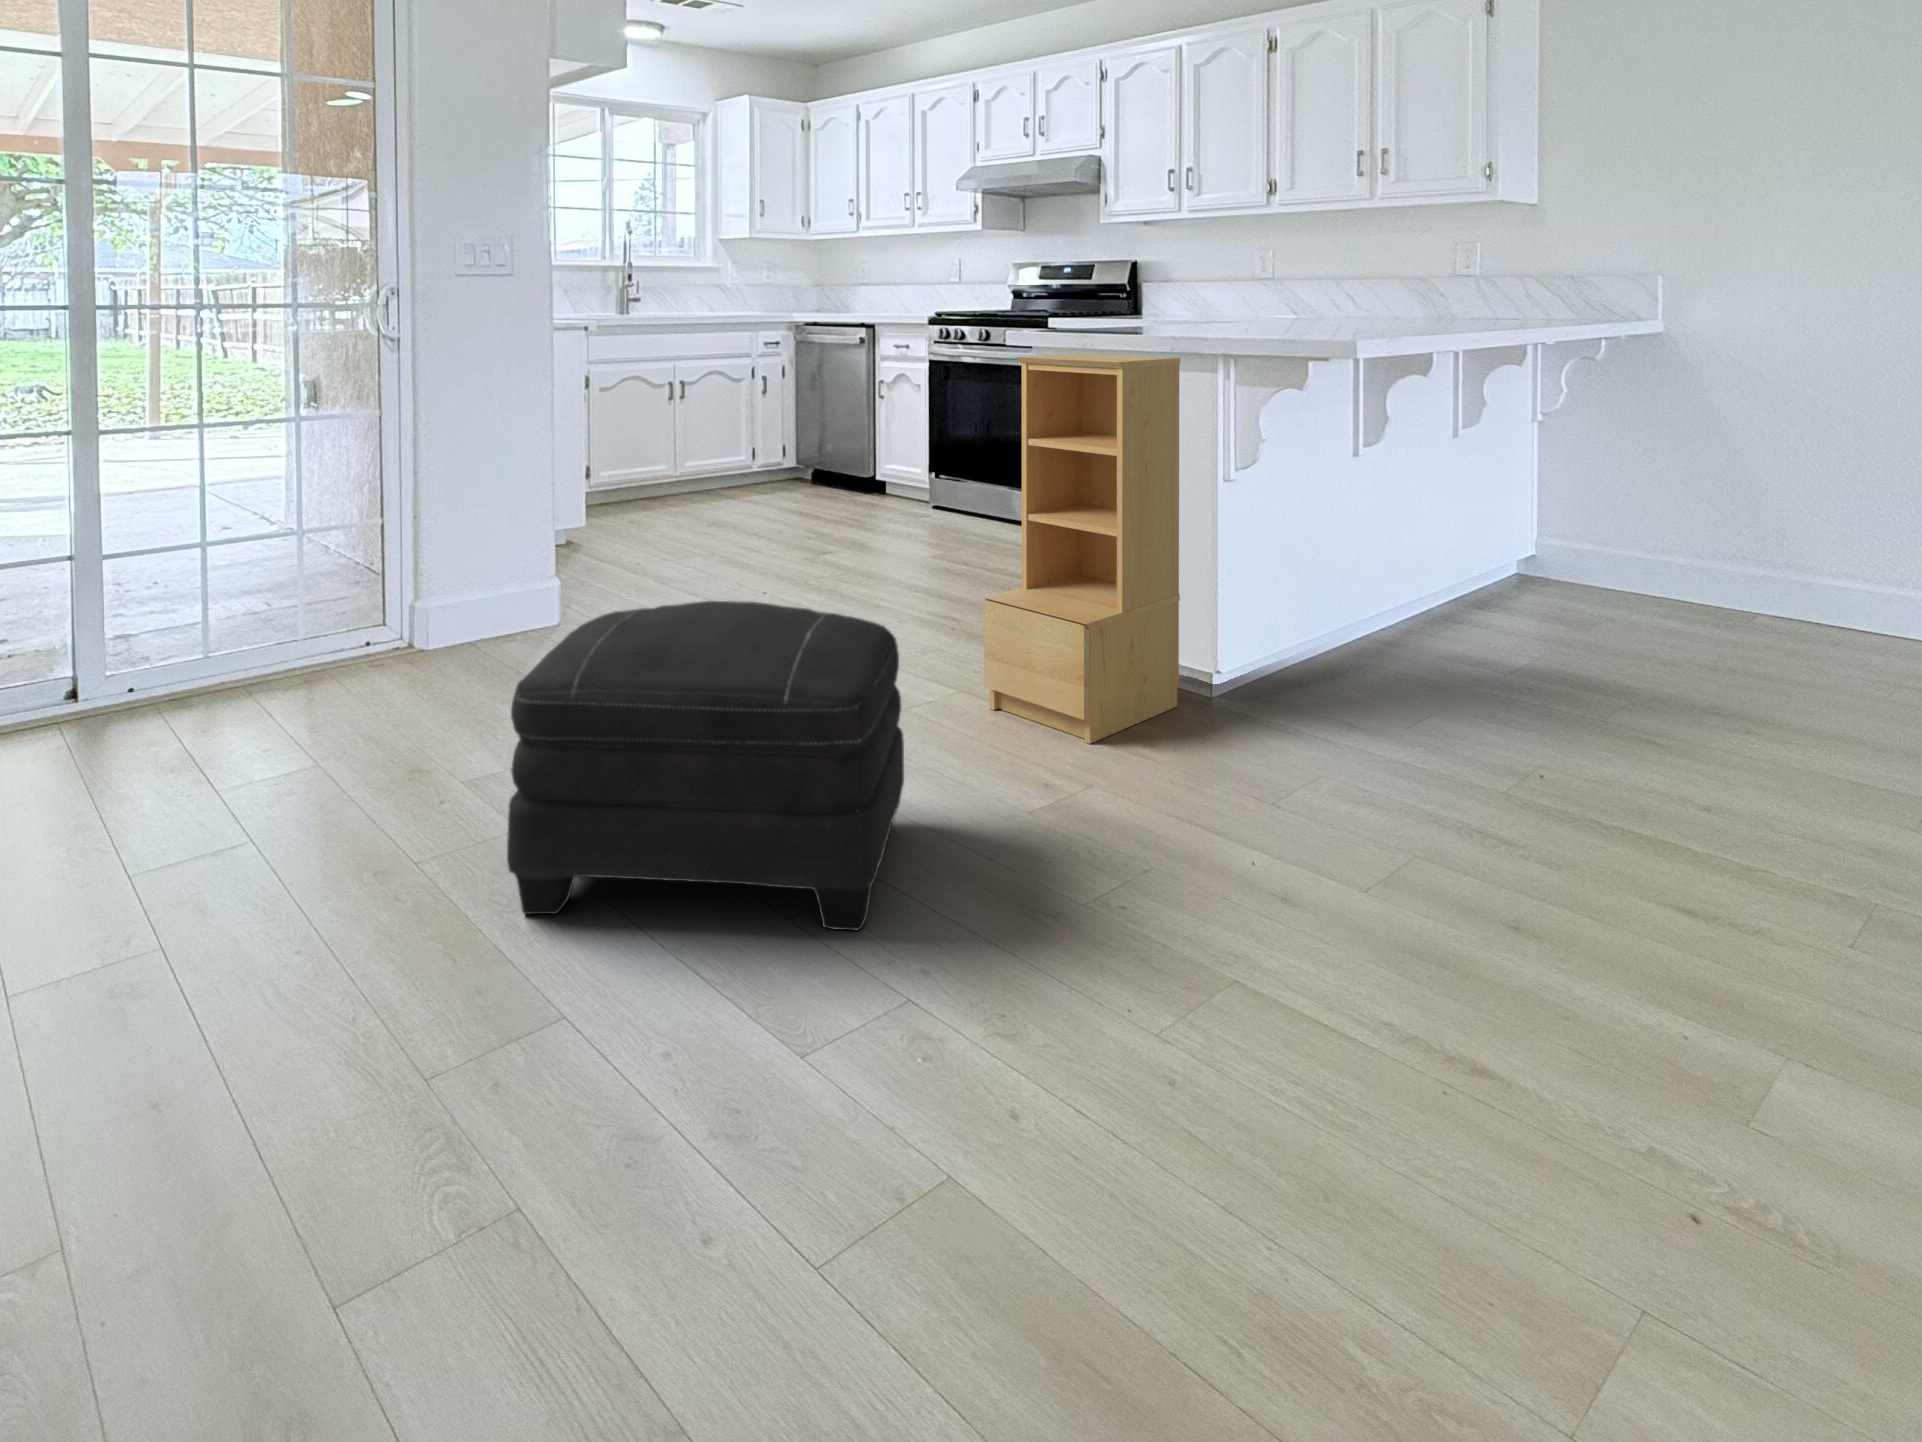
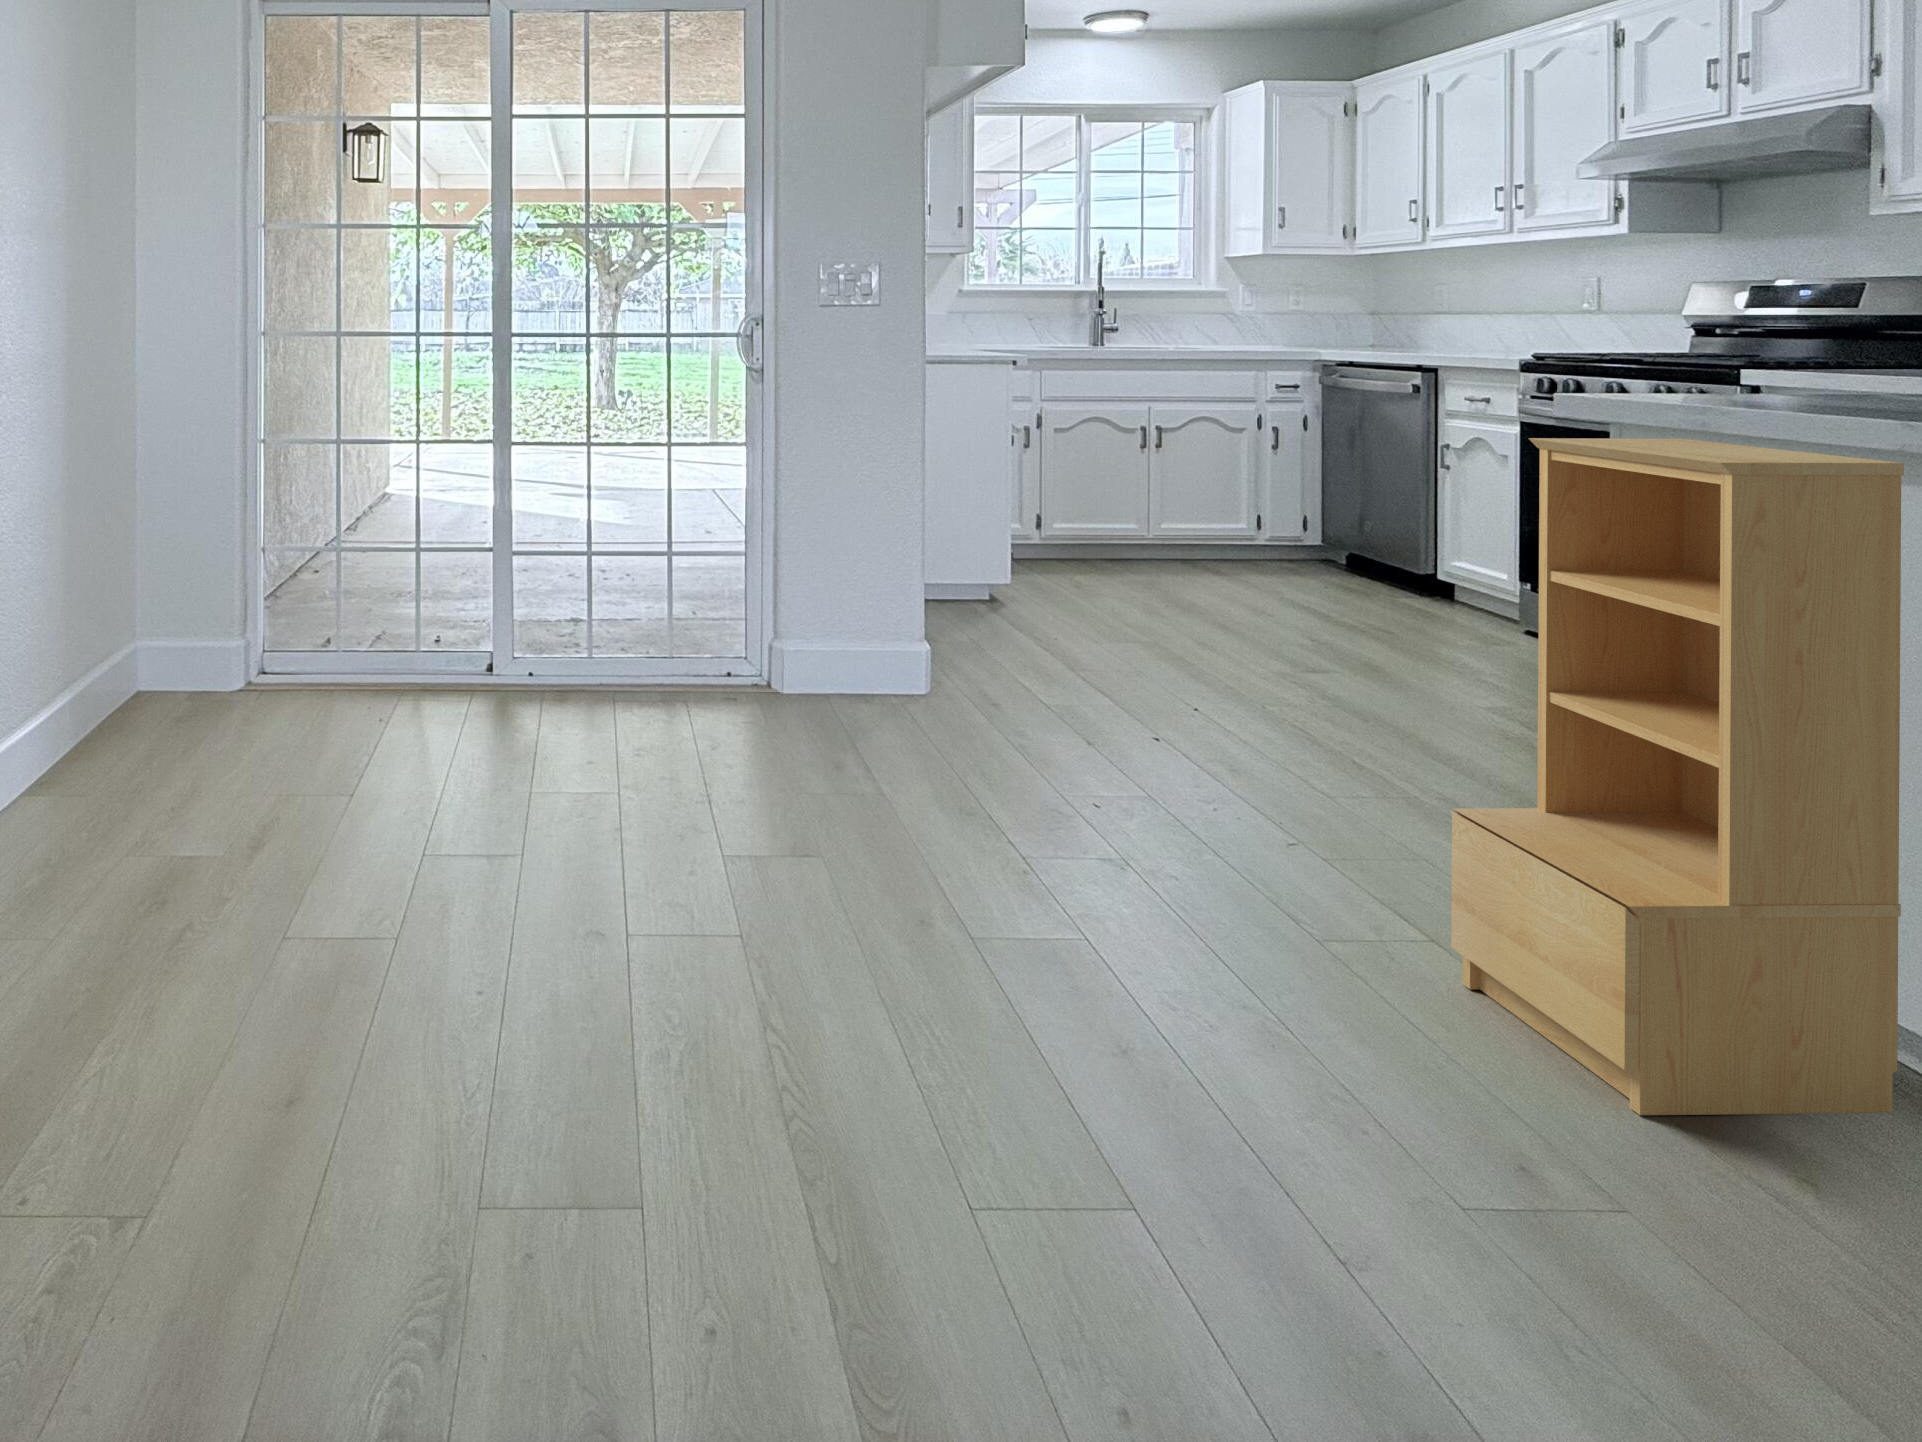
ottoman: present [507,601,904,930] -> none [671,711,1212,1259]

